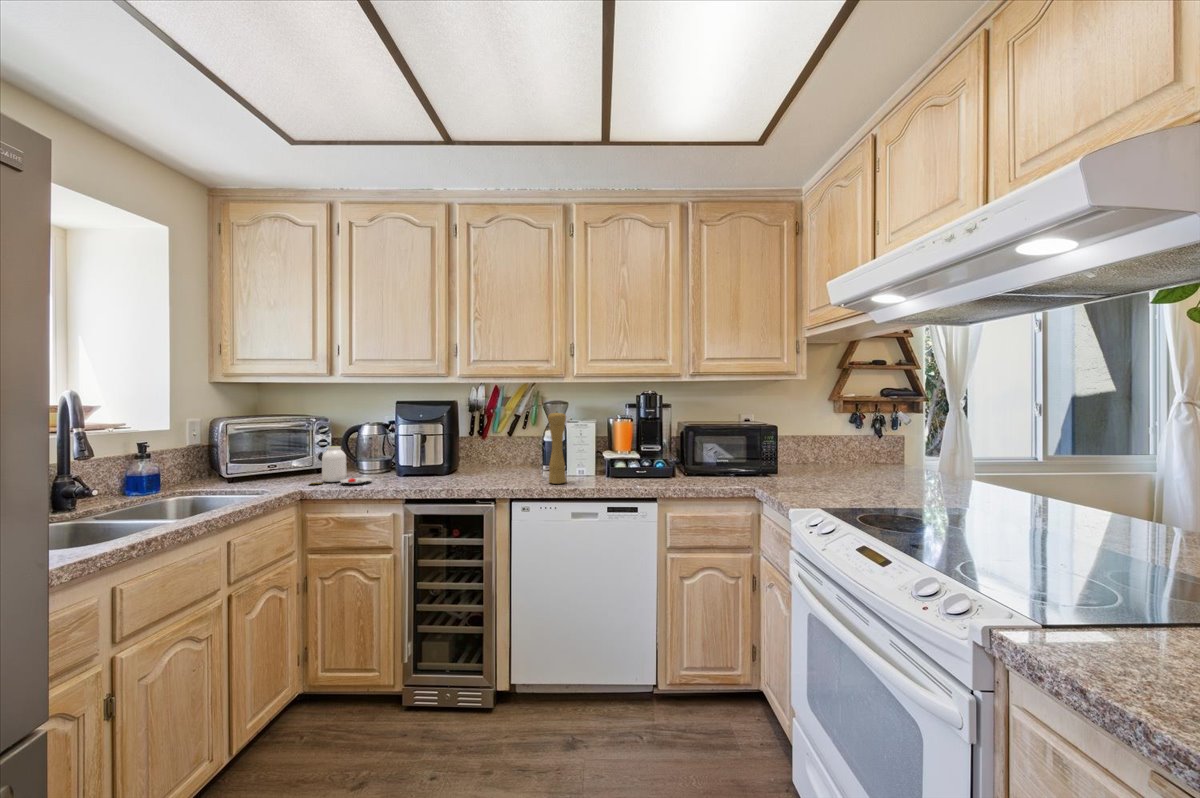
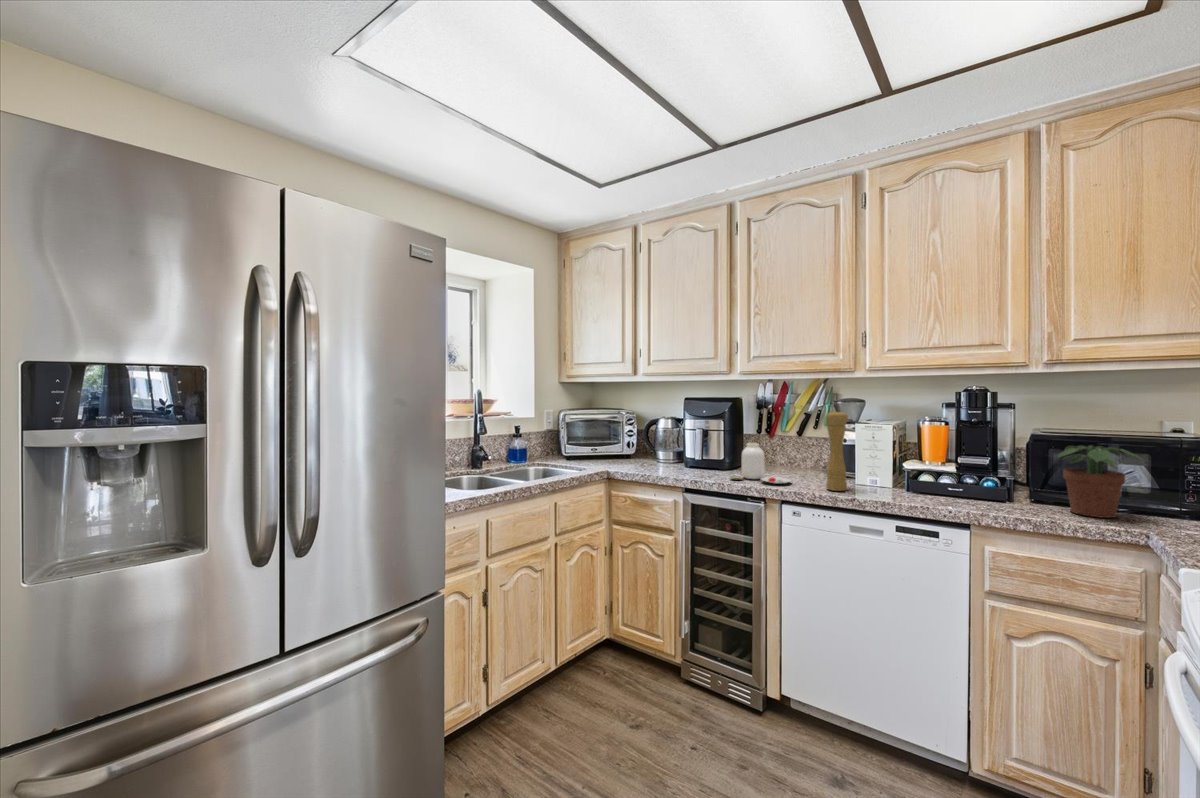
potted plant: none [704,433,745,482] -> present [1058,446,1142,518]
jar: present [310,446,371,484] -> present [732,443,792,484]

